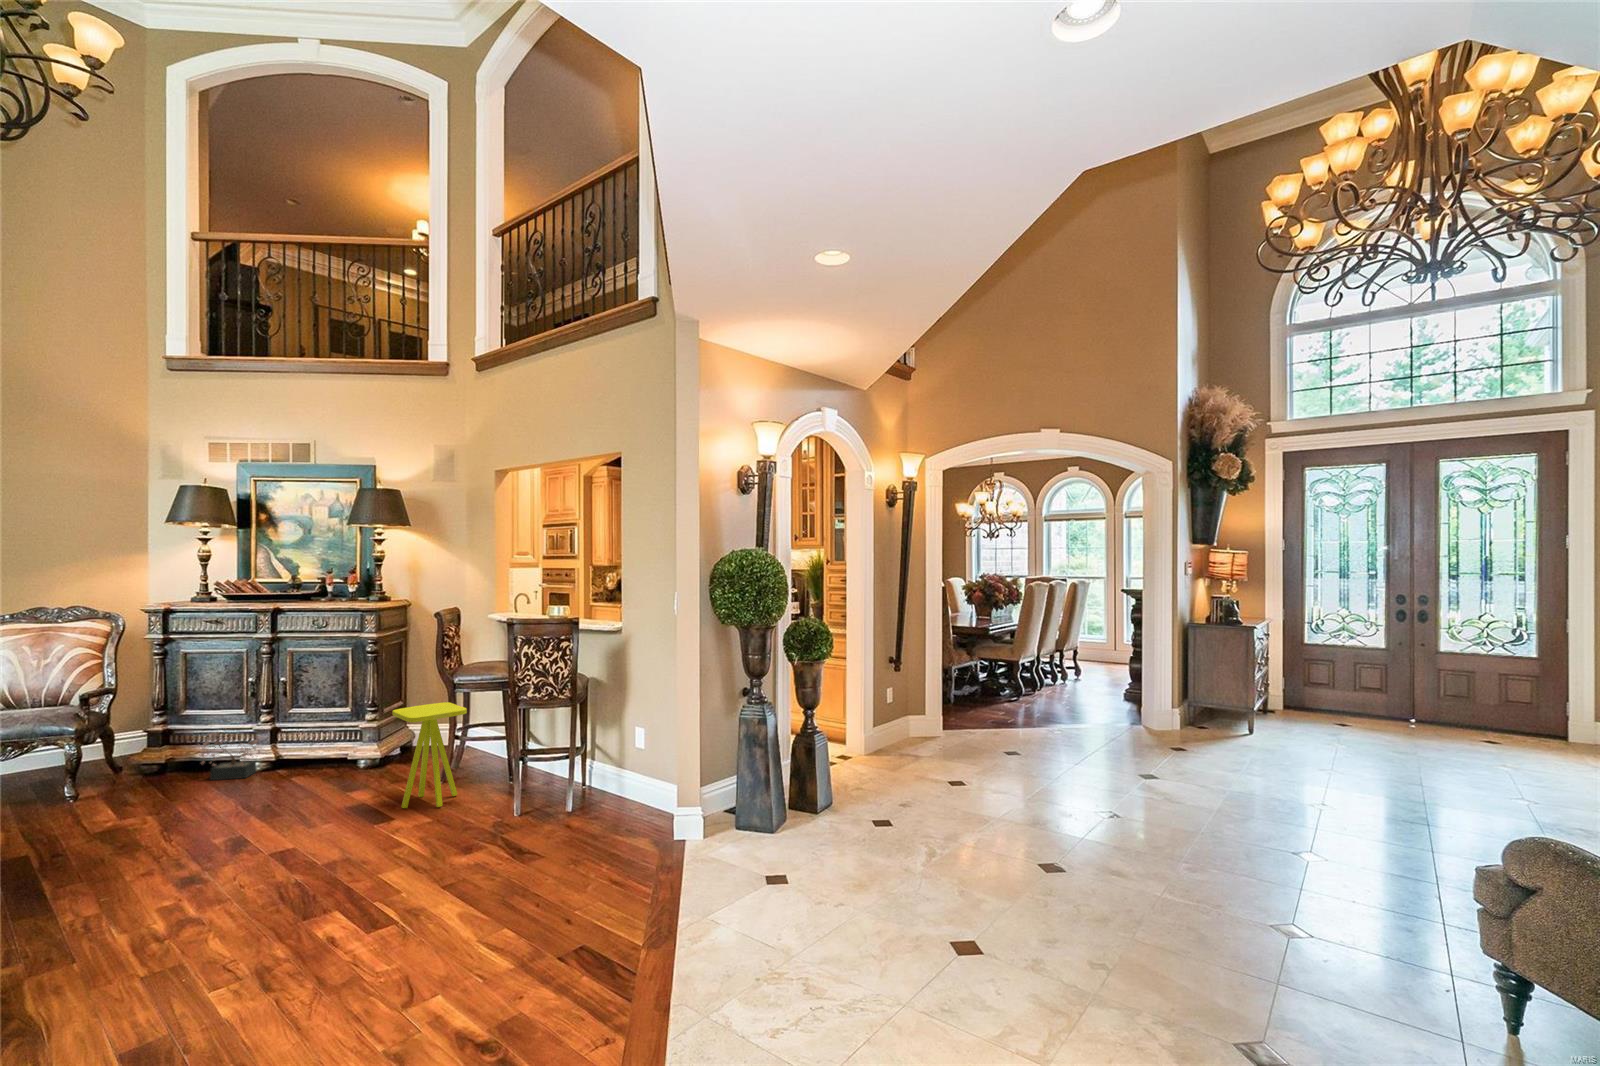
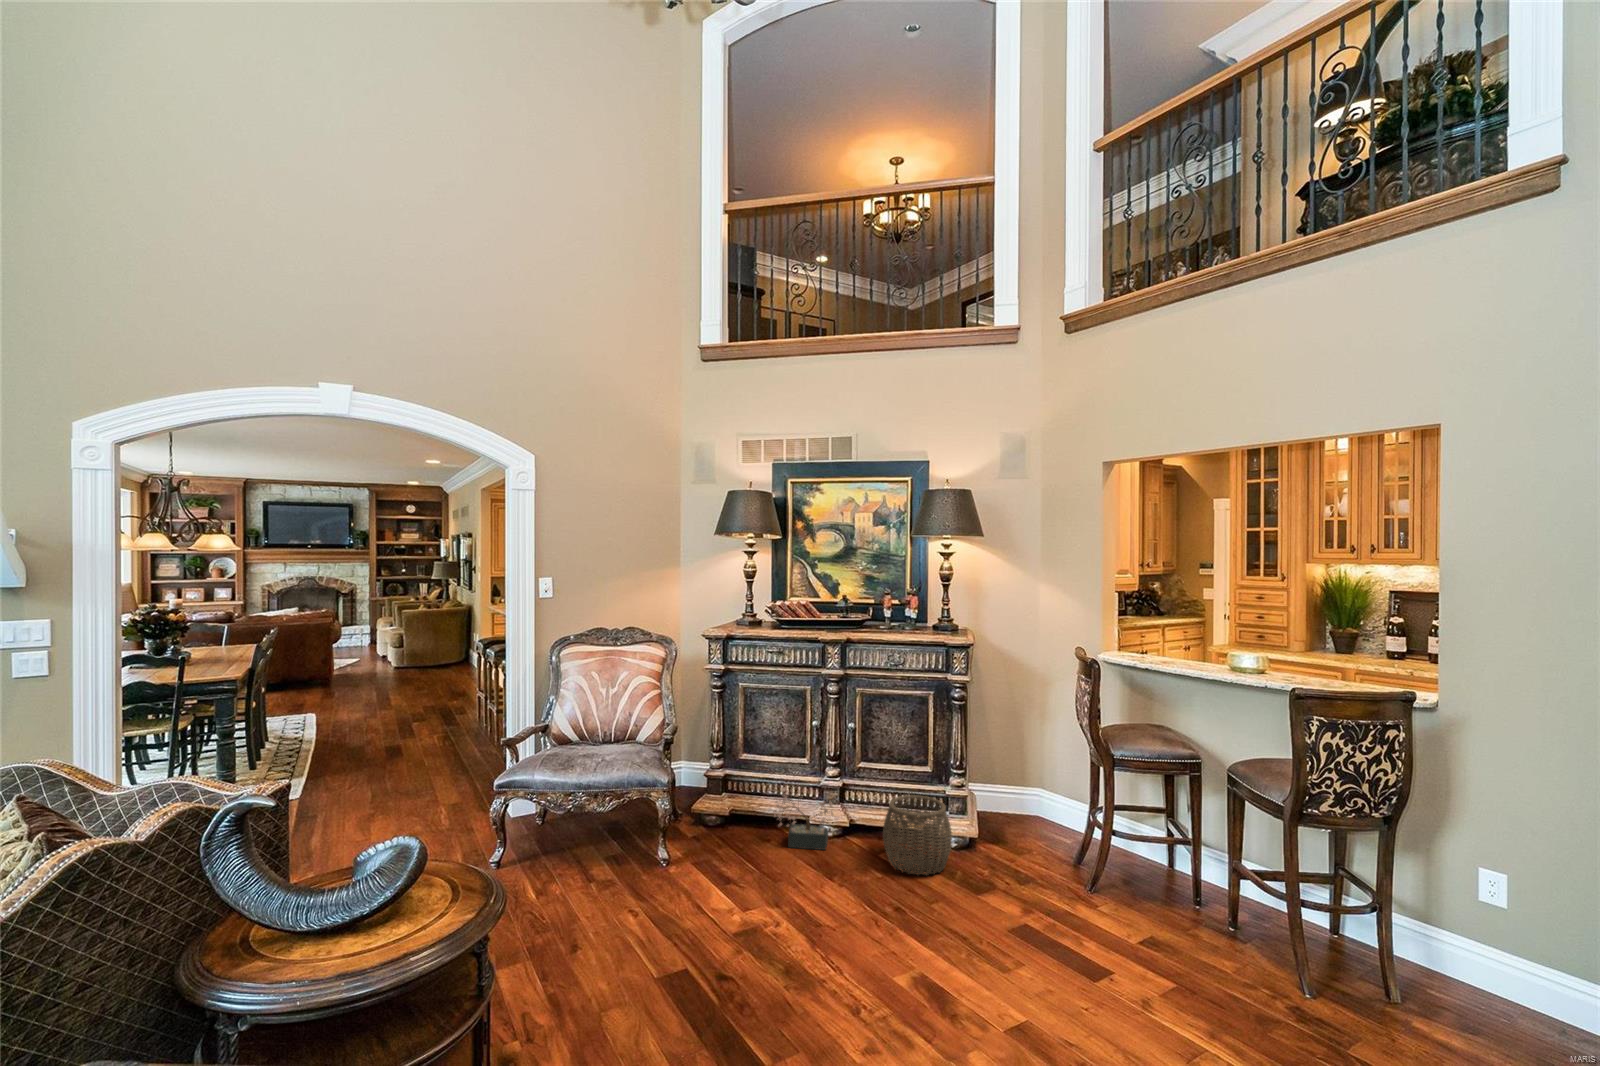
side table: present [392,702,467,808] -> none [1082,794,1200,969]
woven basket: none [286,727,351,784] -> present [883,795,952,875]

